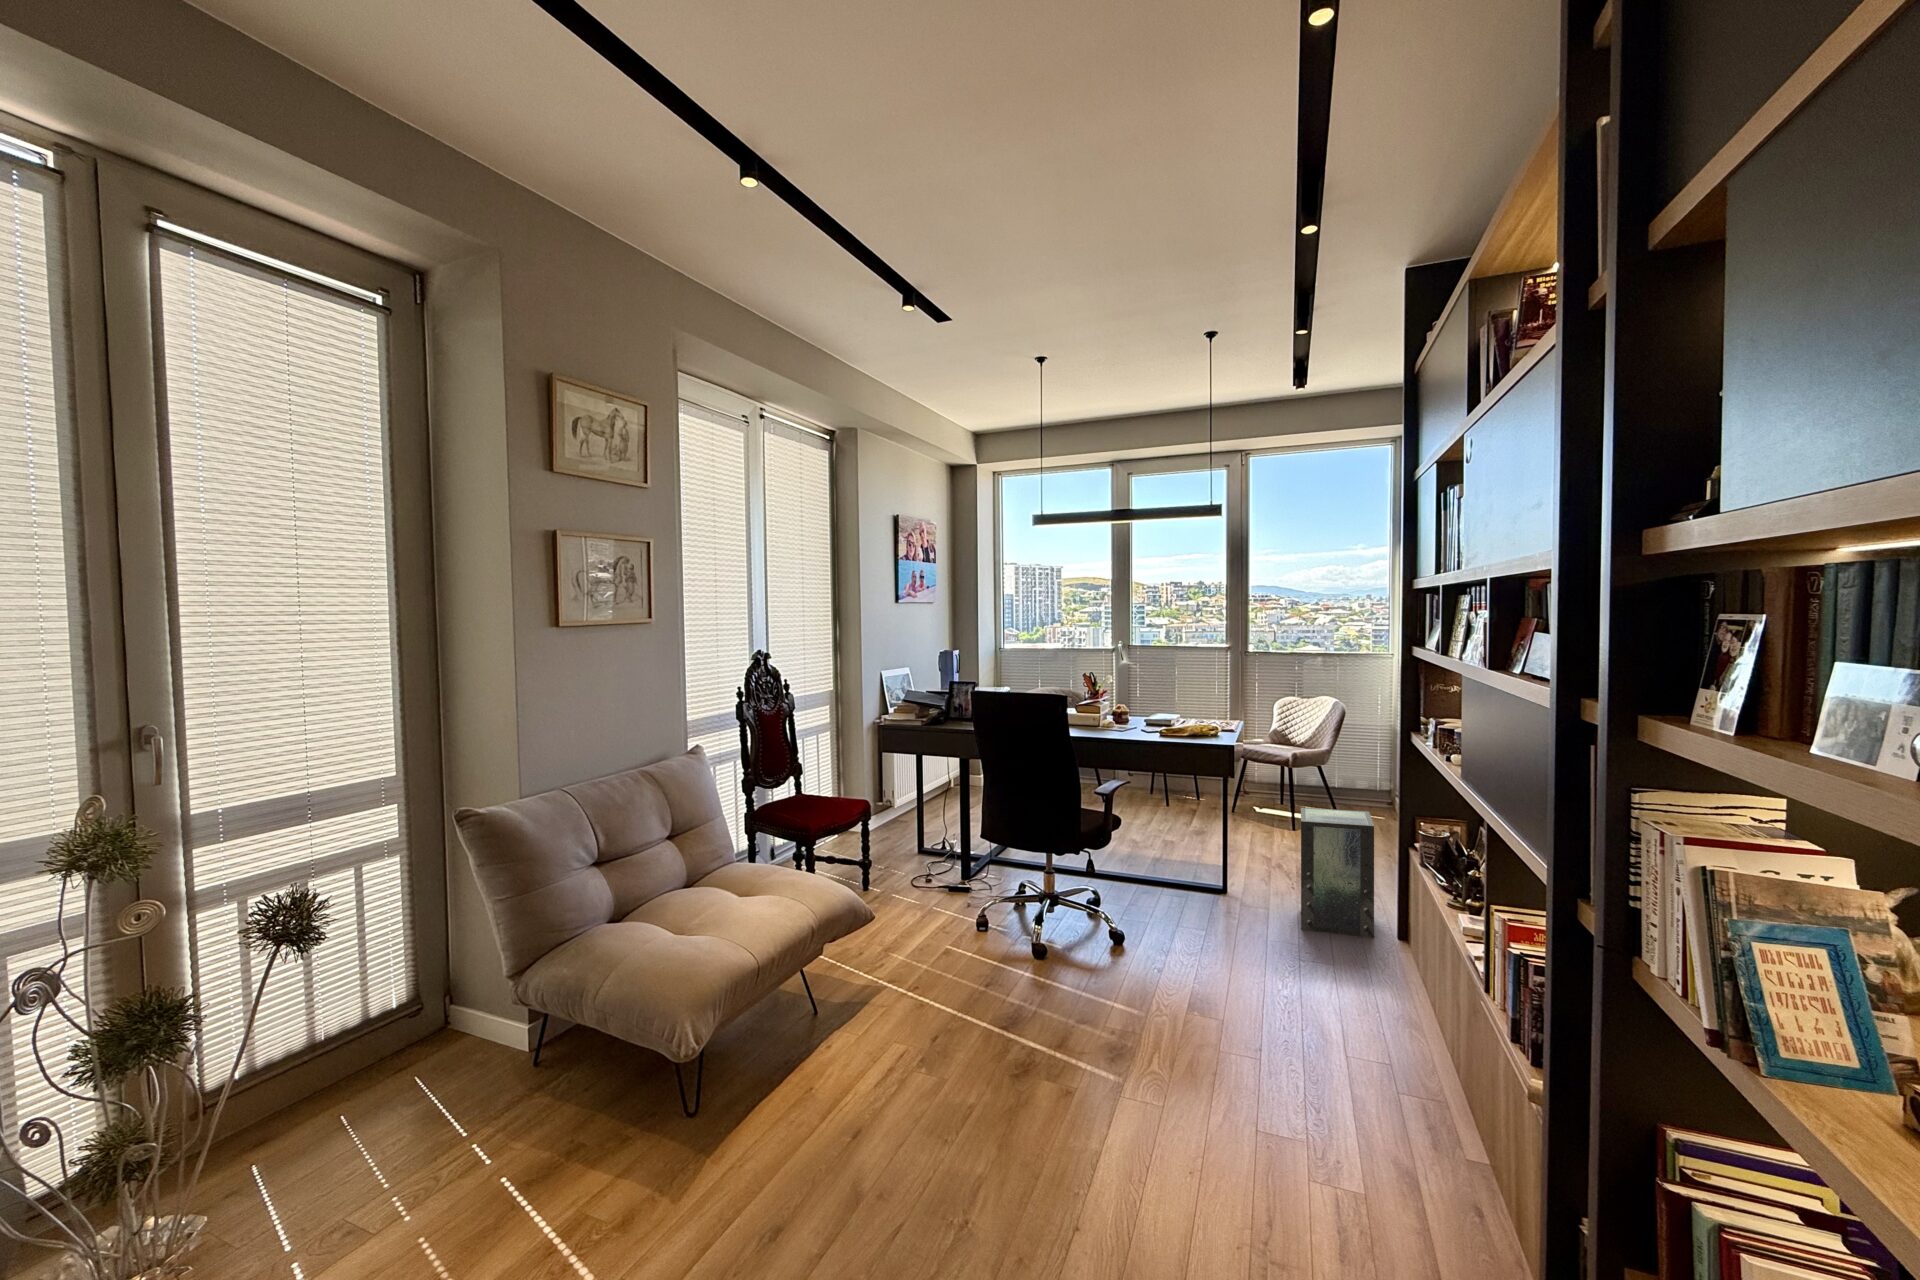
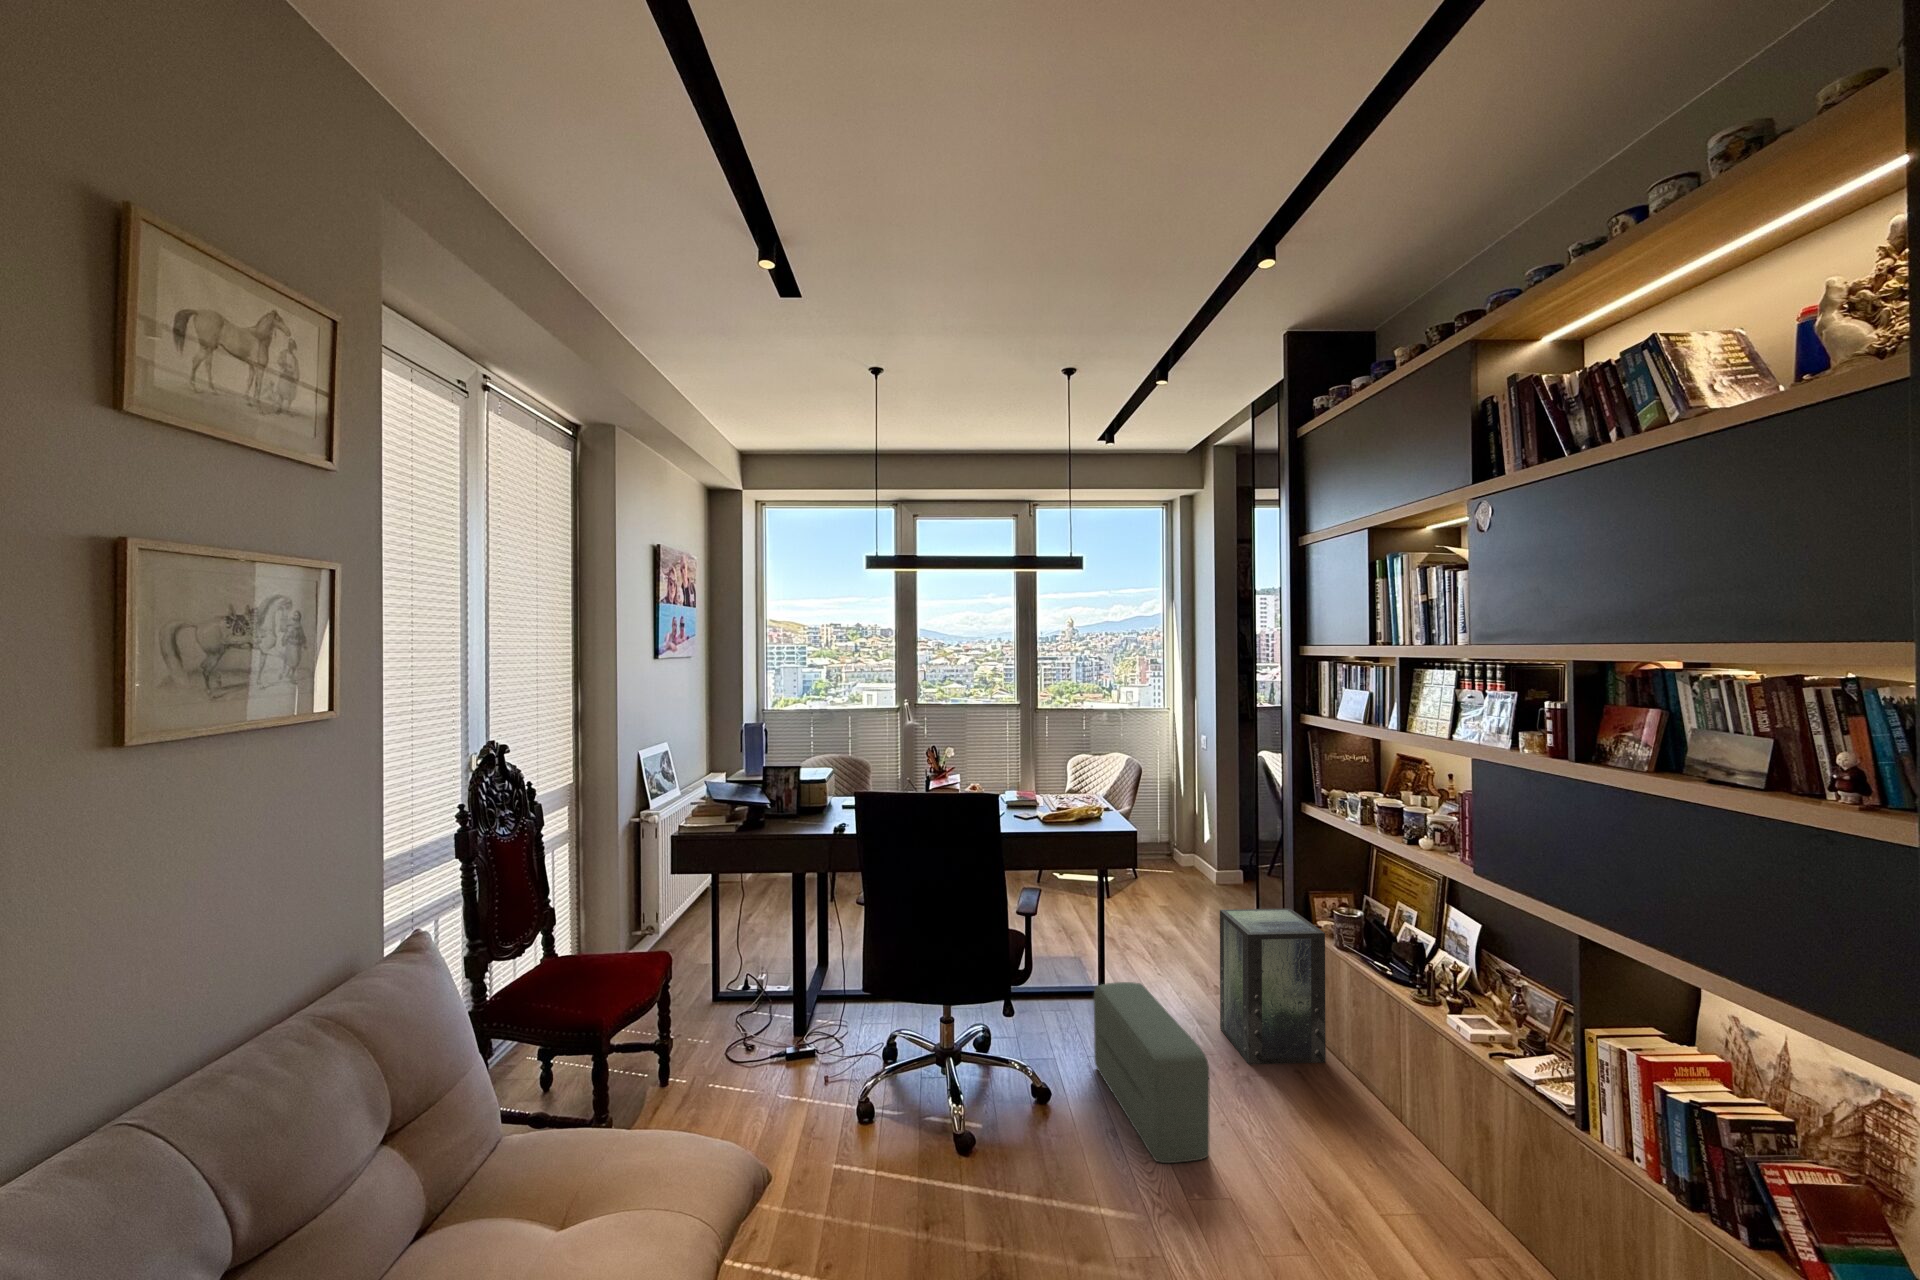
pouf: none [1161,850,1210,965] -> present [1094,982,1210,1163]

